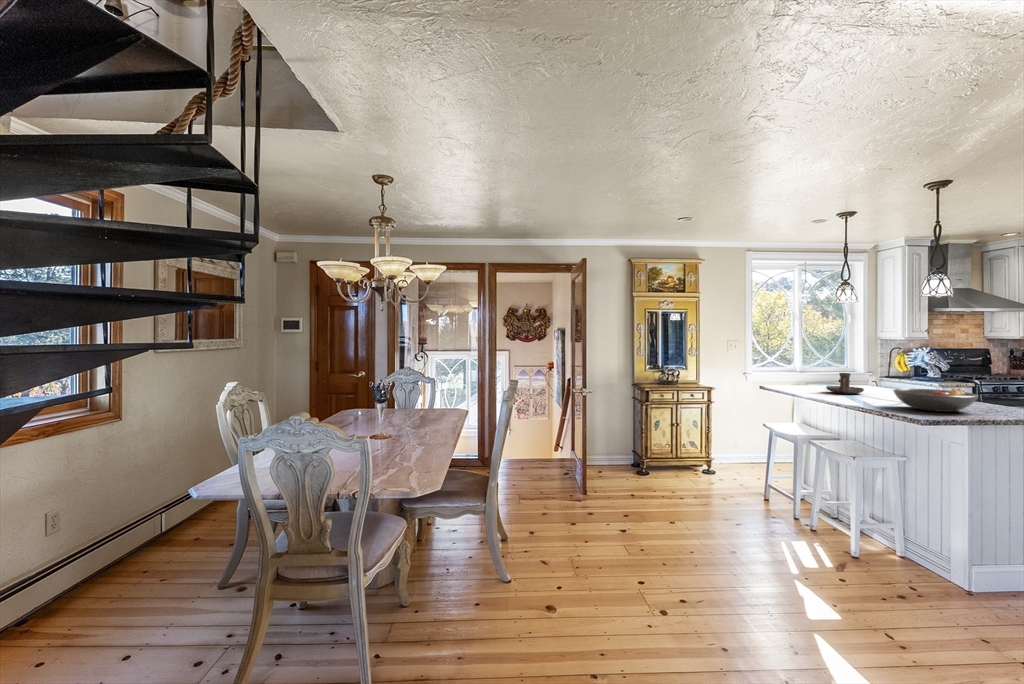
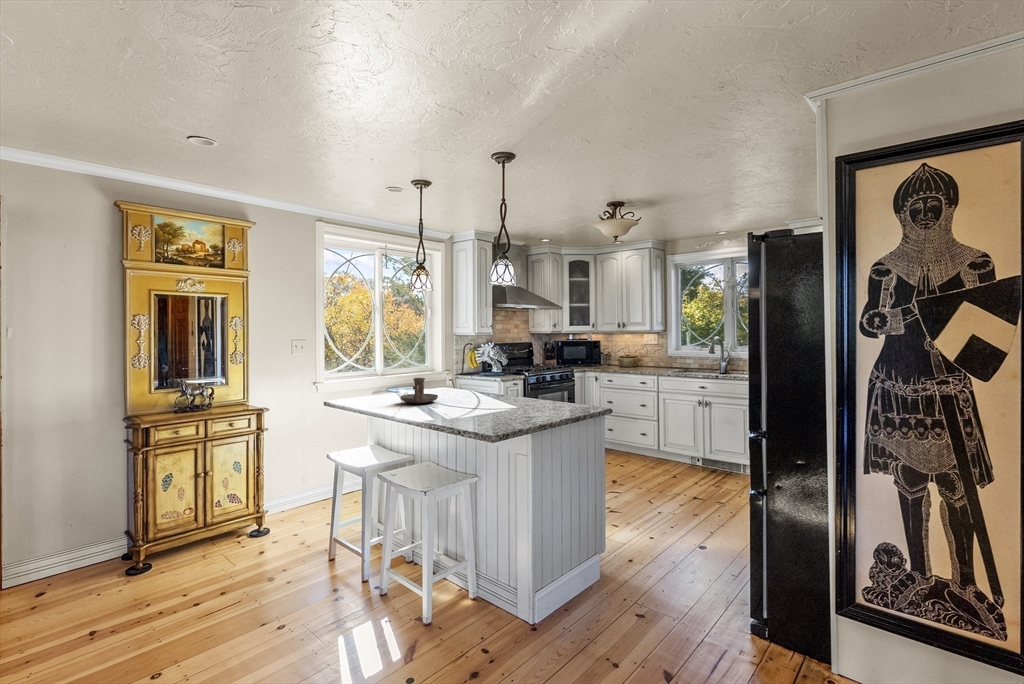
fruit bowl: present [893,388,978,412] -> none [462,391,535,422]

